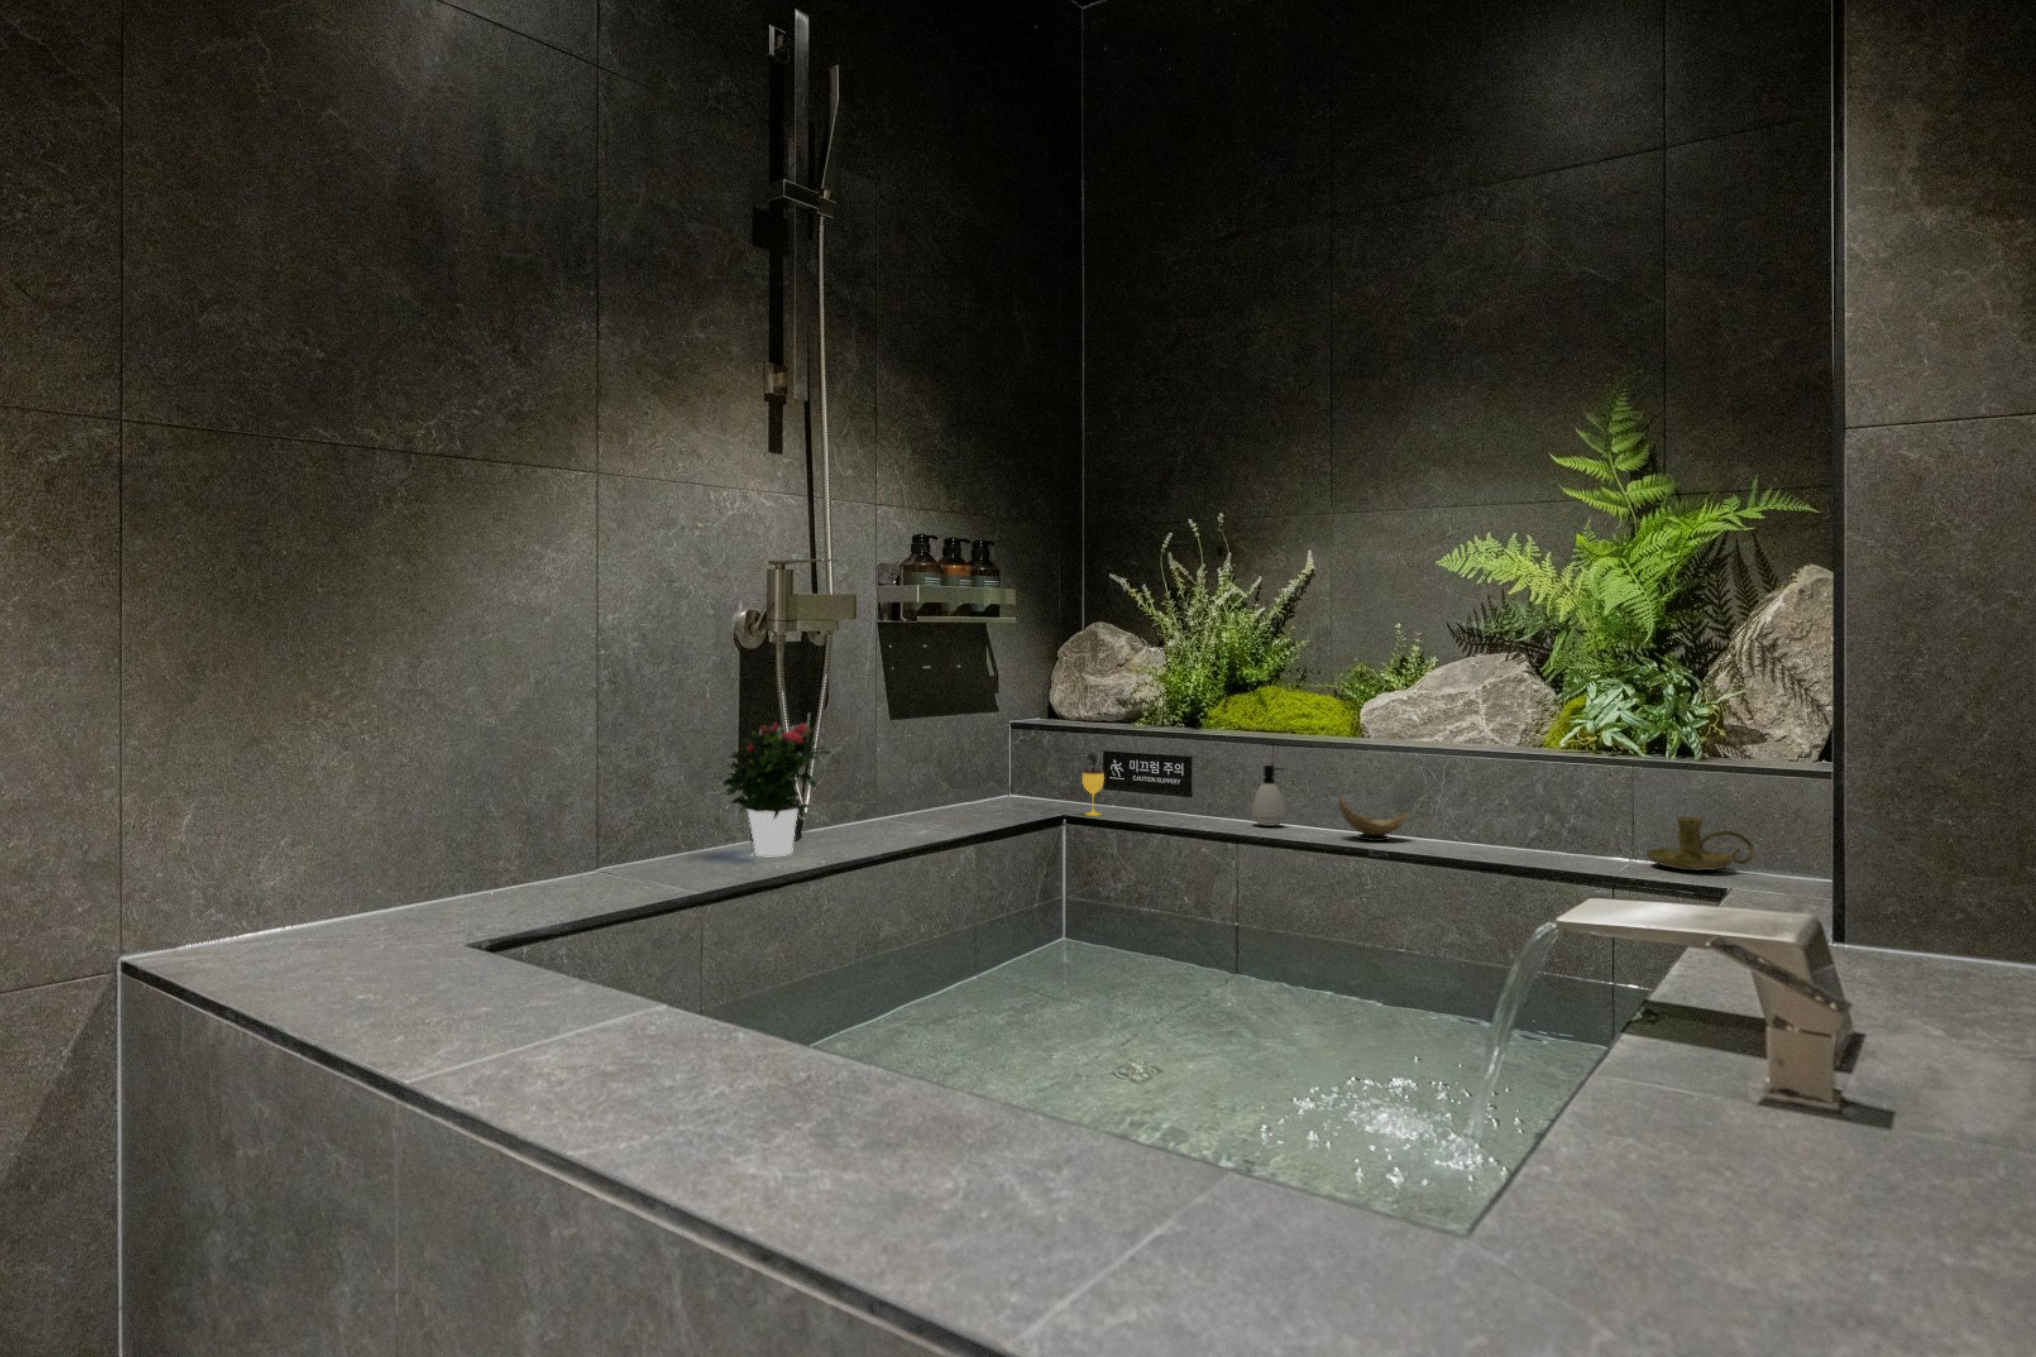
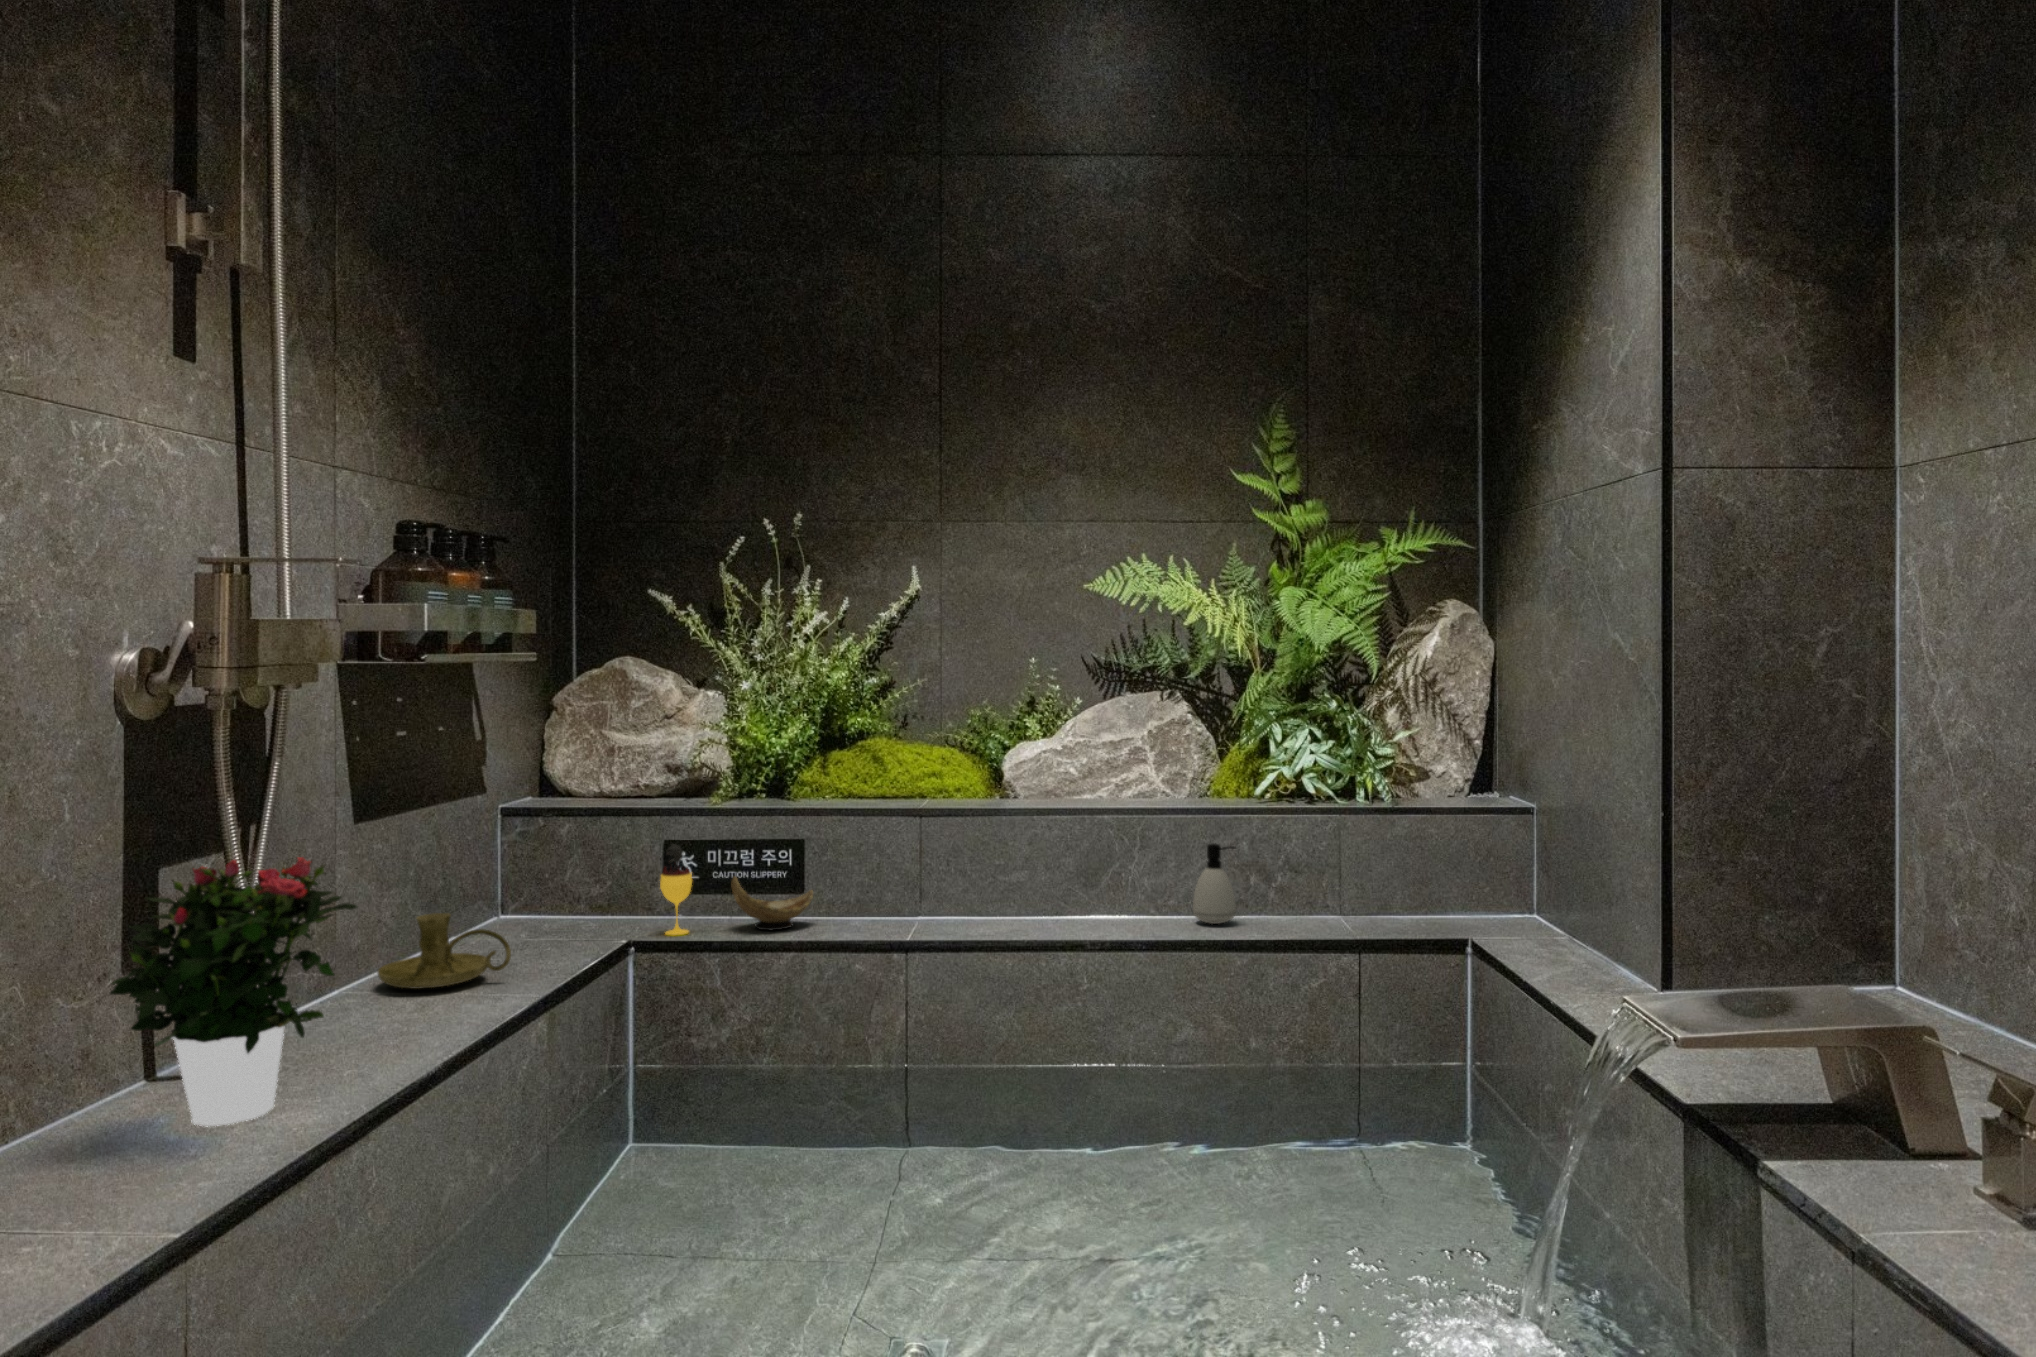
soap dispenser: present [1252,765,1285,826] -> present [1193,843,1236,924]
decorative bowl: present [1339,795,1407,841] -> present [731,877,813,930]
candle holder: present [1647,816,1754,870] -> present [378,913,511,989]

